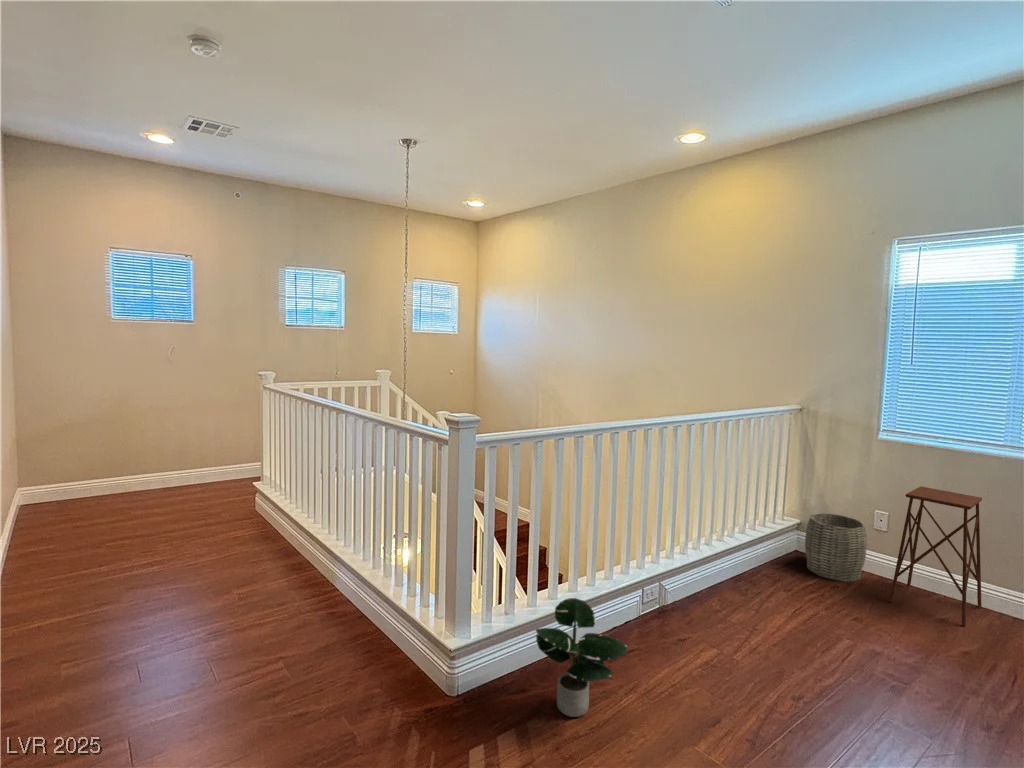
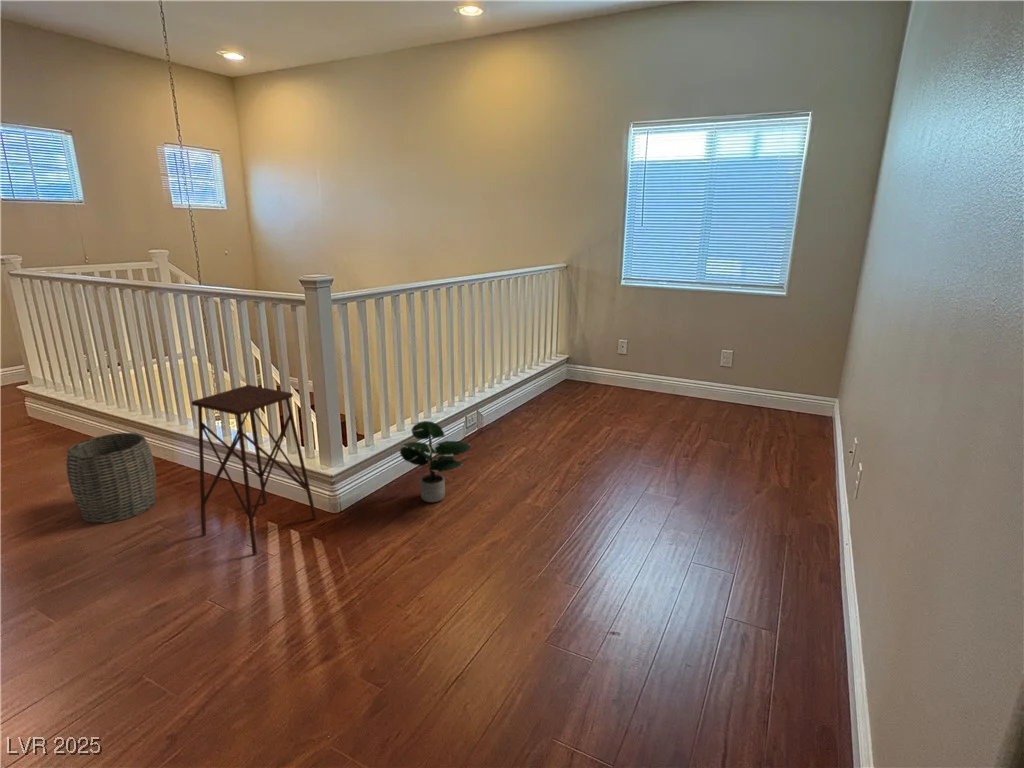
side table: present [889,487,982,626] -> present [192,385,316,555]
woven basket: present [805,513,867,582] -> present [66,433,156,523]

